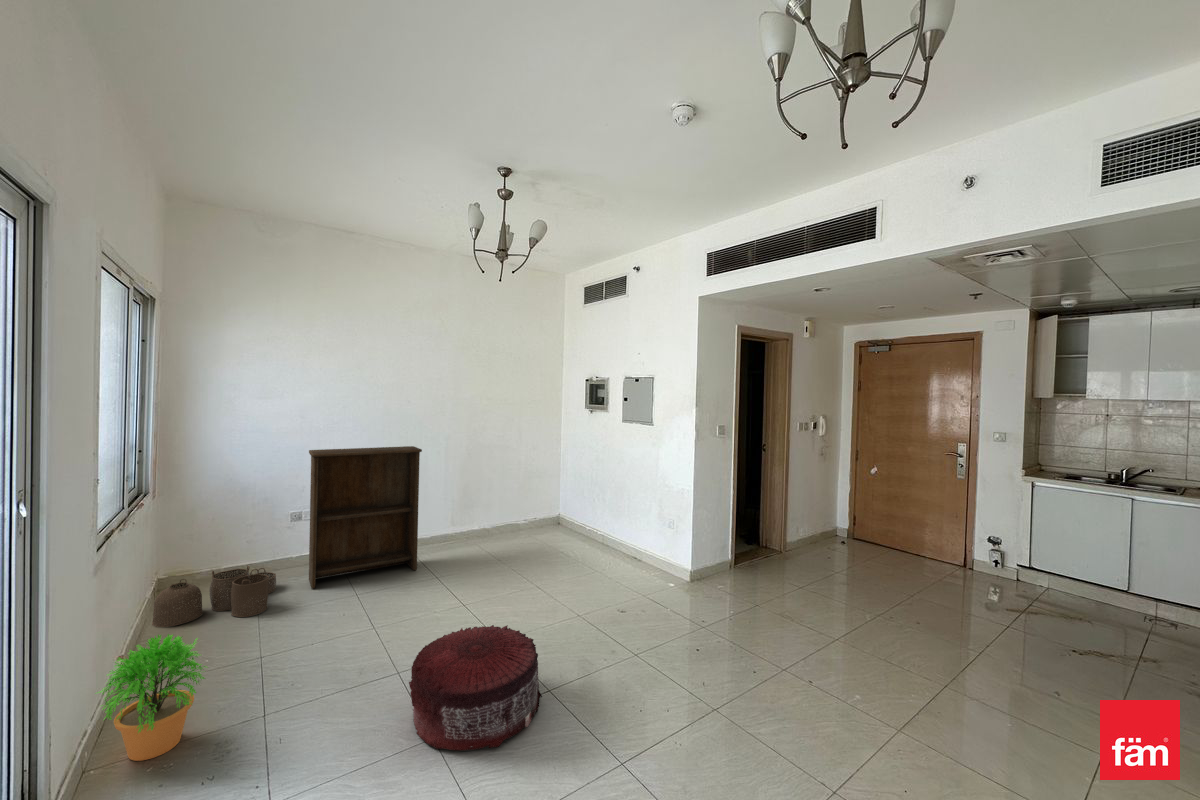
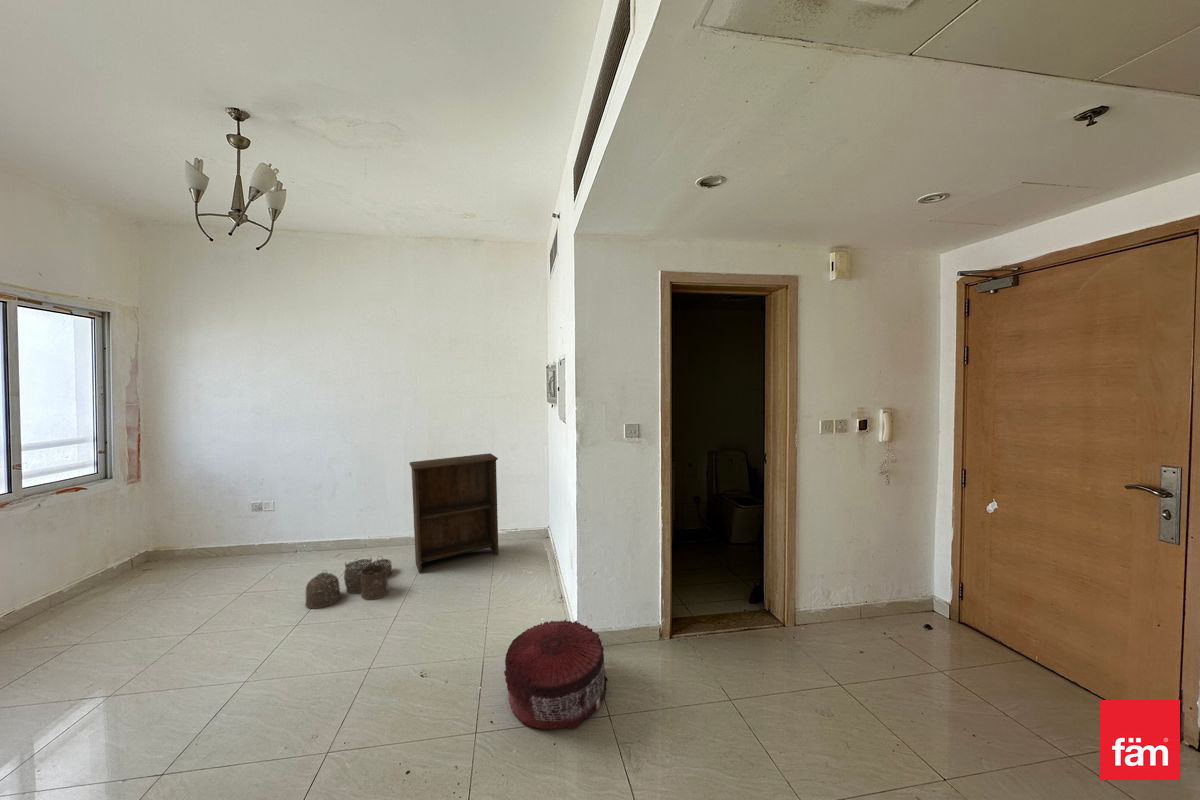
potted plant: present [97,634,206,761] -> none [278,633,355,729]

